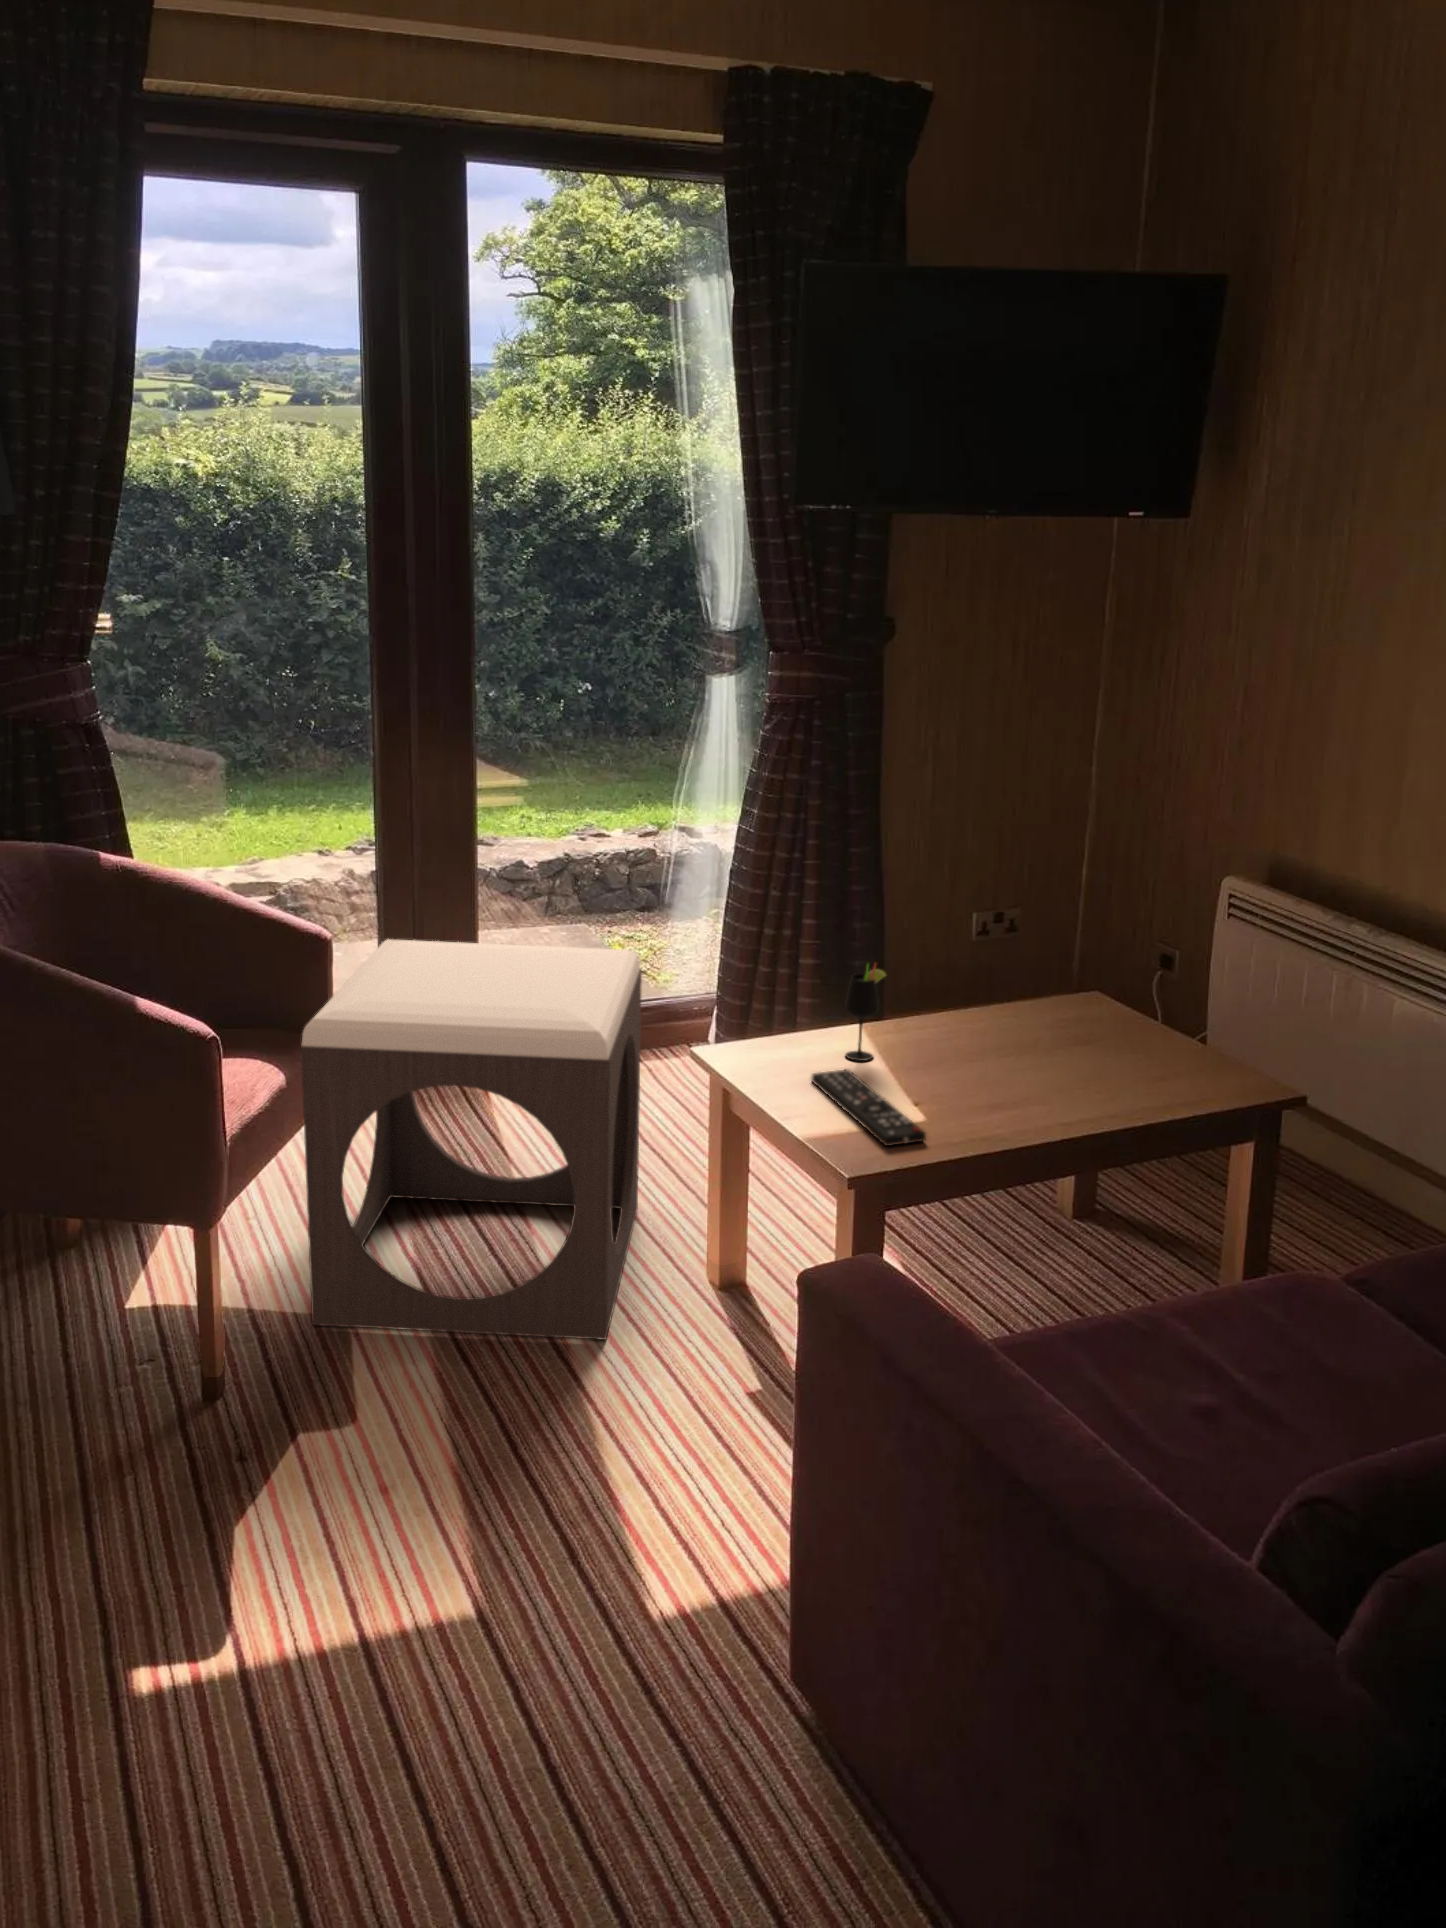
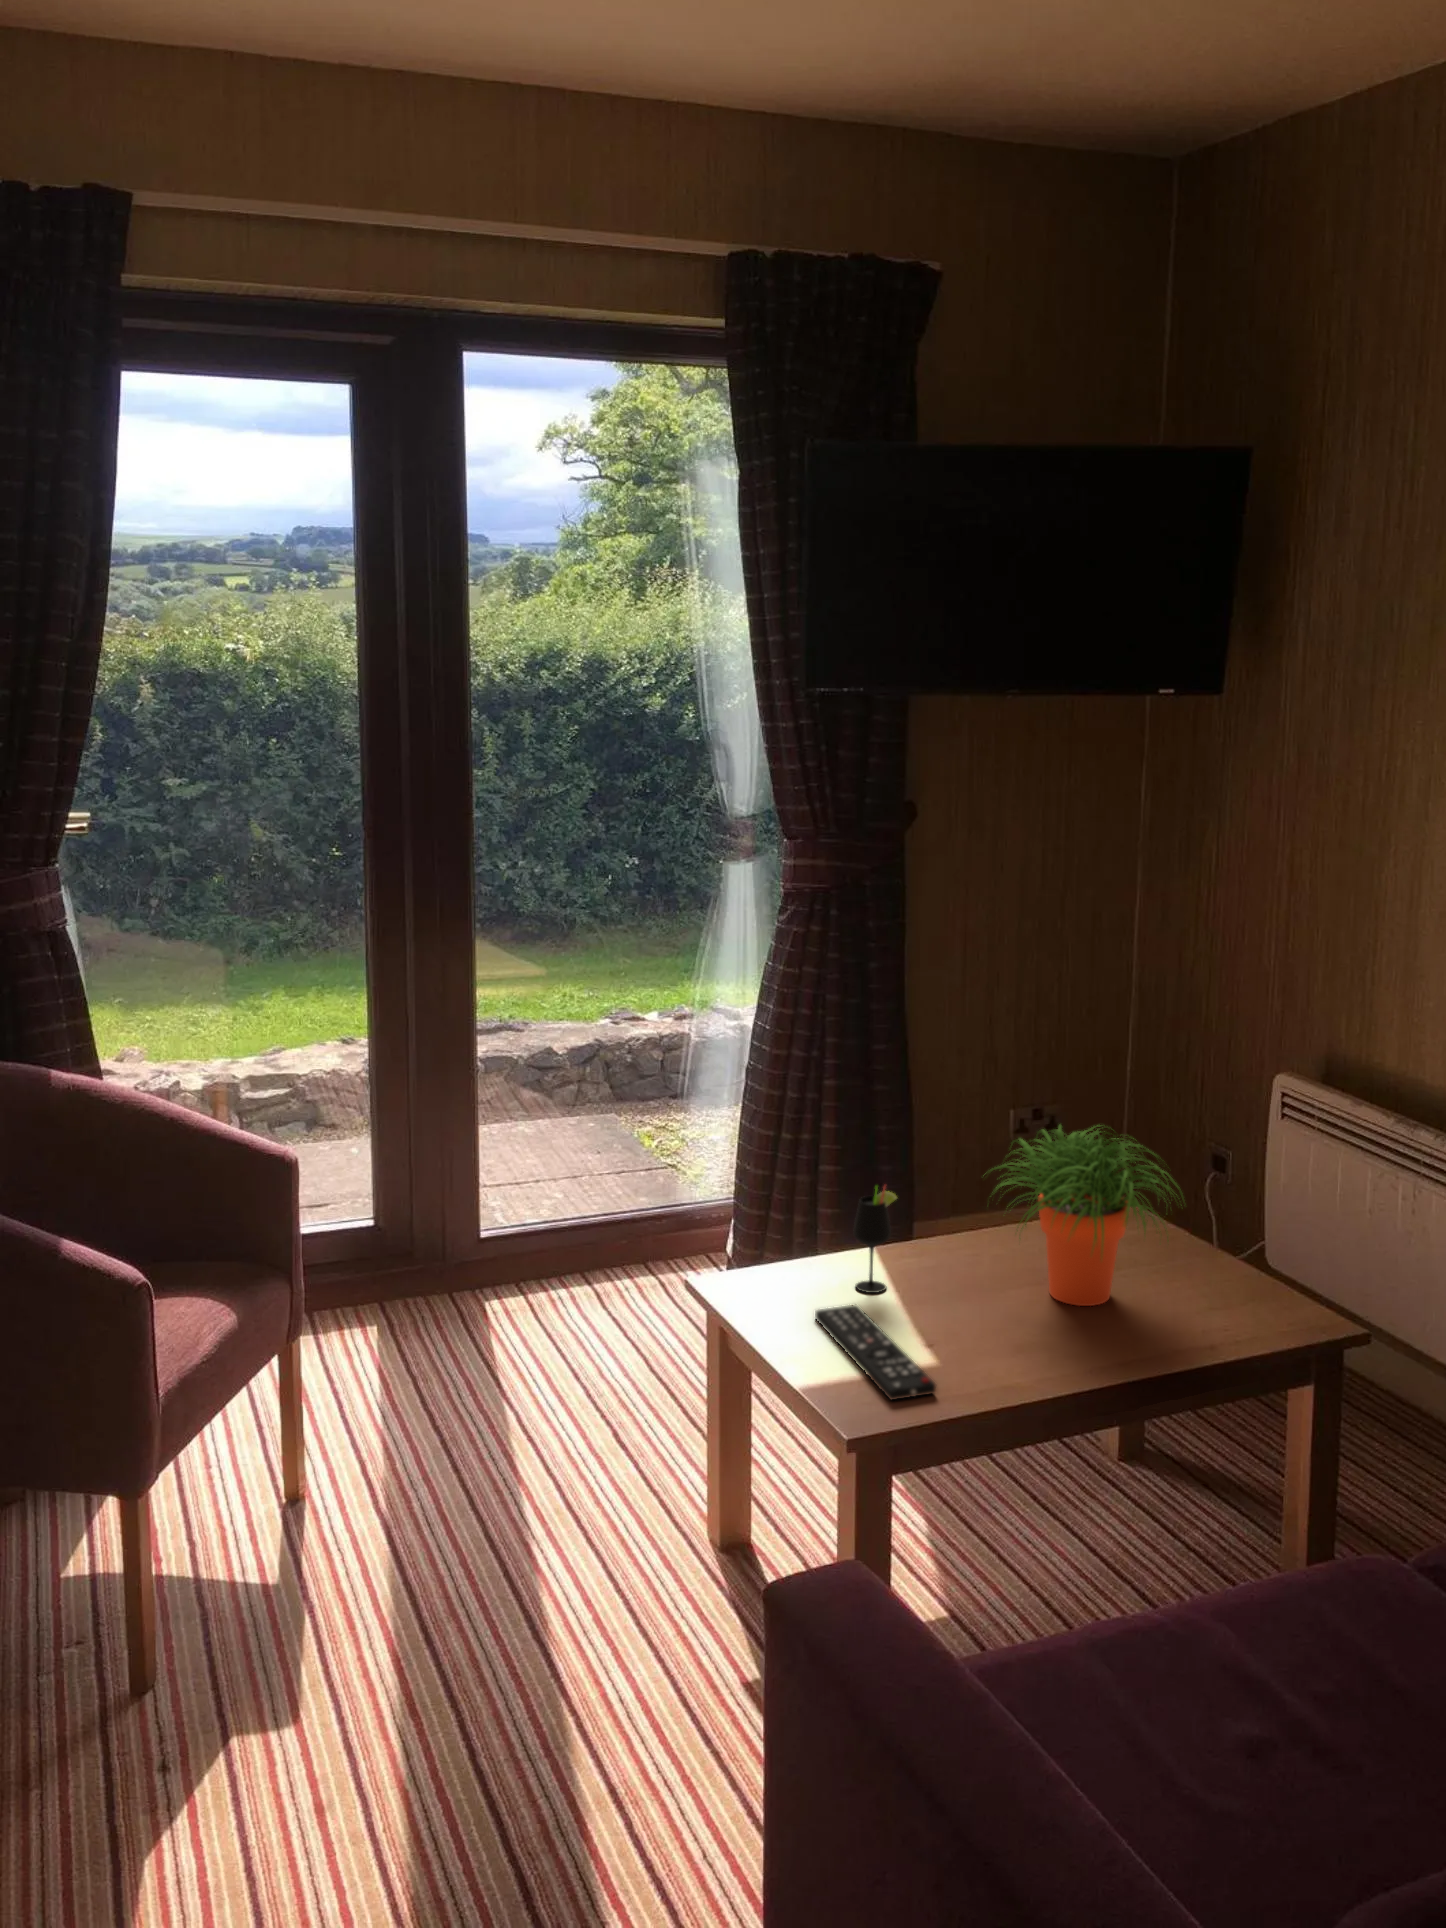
potted plant: none [963,911,1148,1073] -> present [991,1125,1183,1306]
footstool: present [301,939,642,1340] -> none [250,1159,636,1617]

